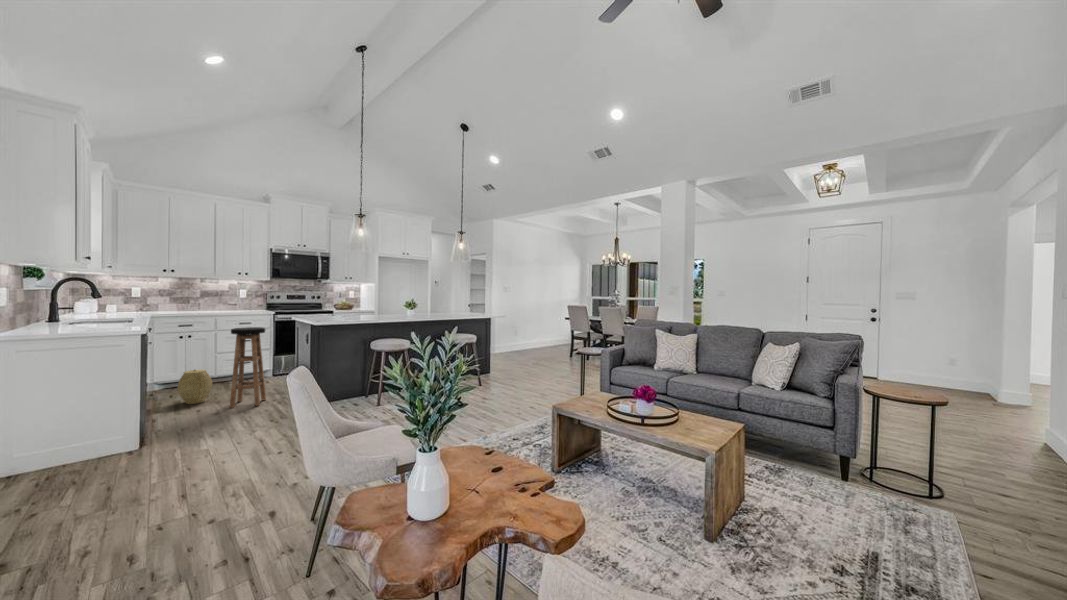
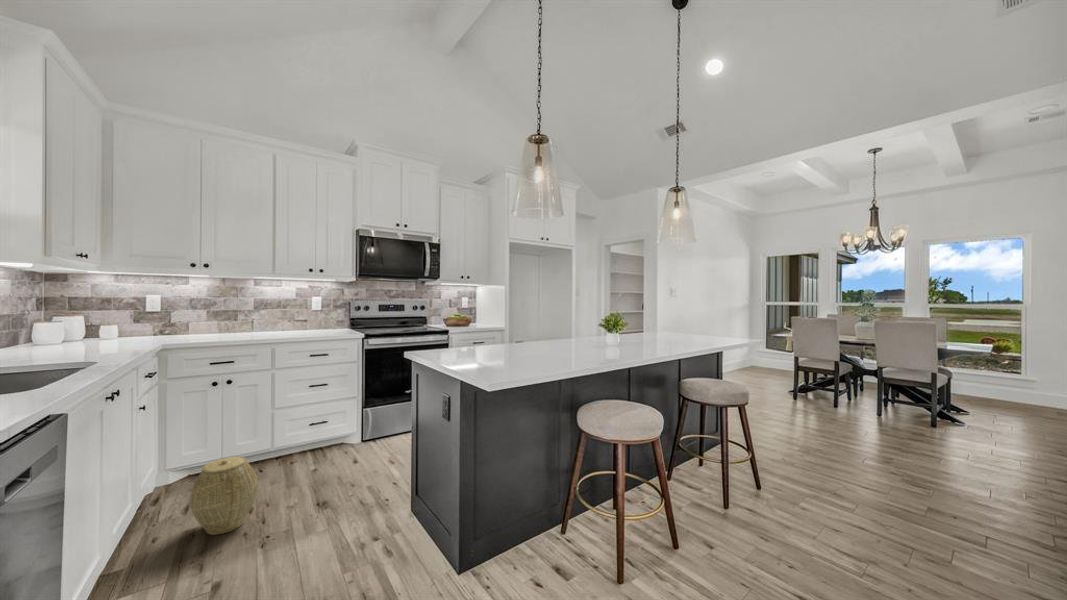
bar stool: present [230,327,266,408] -> none [287,373,358,556]

